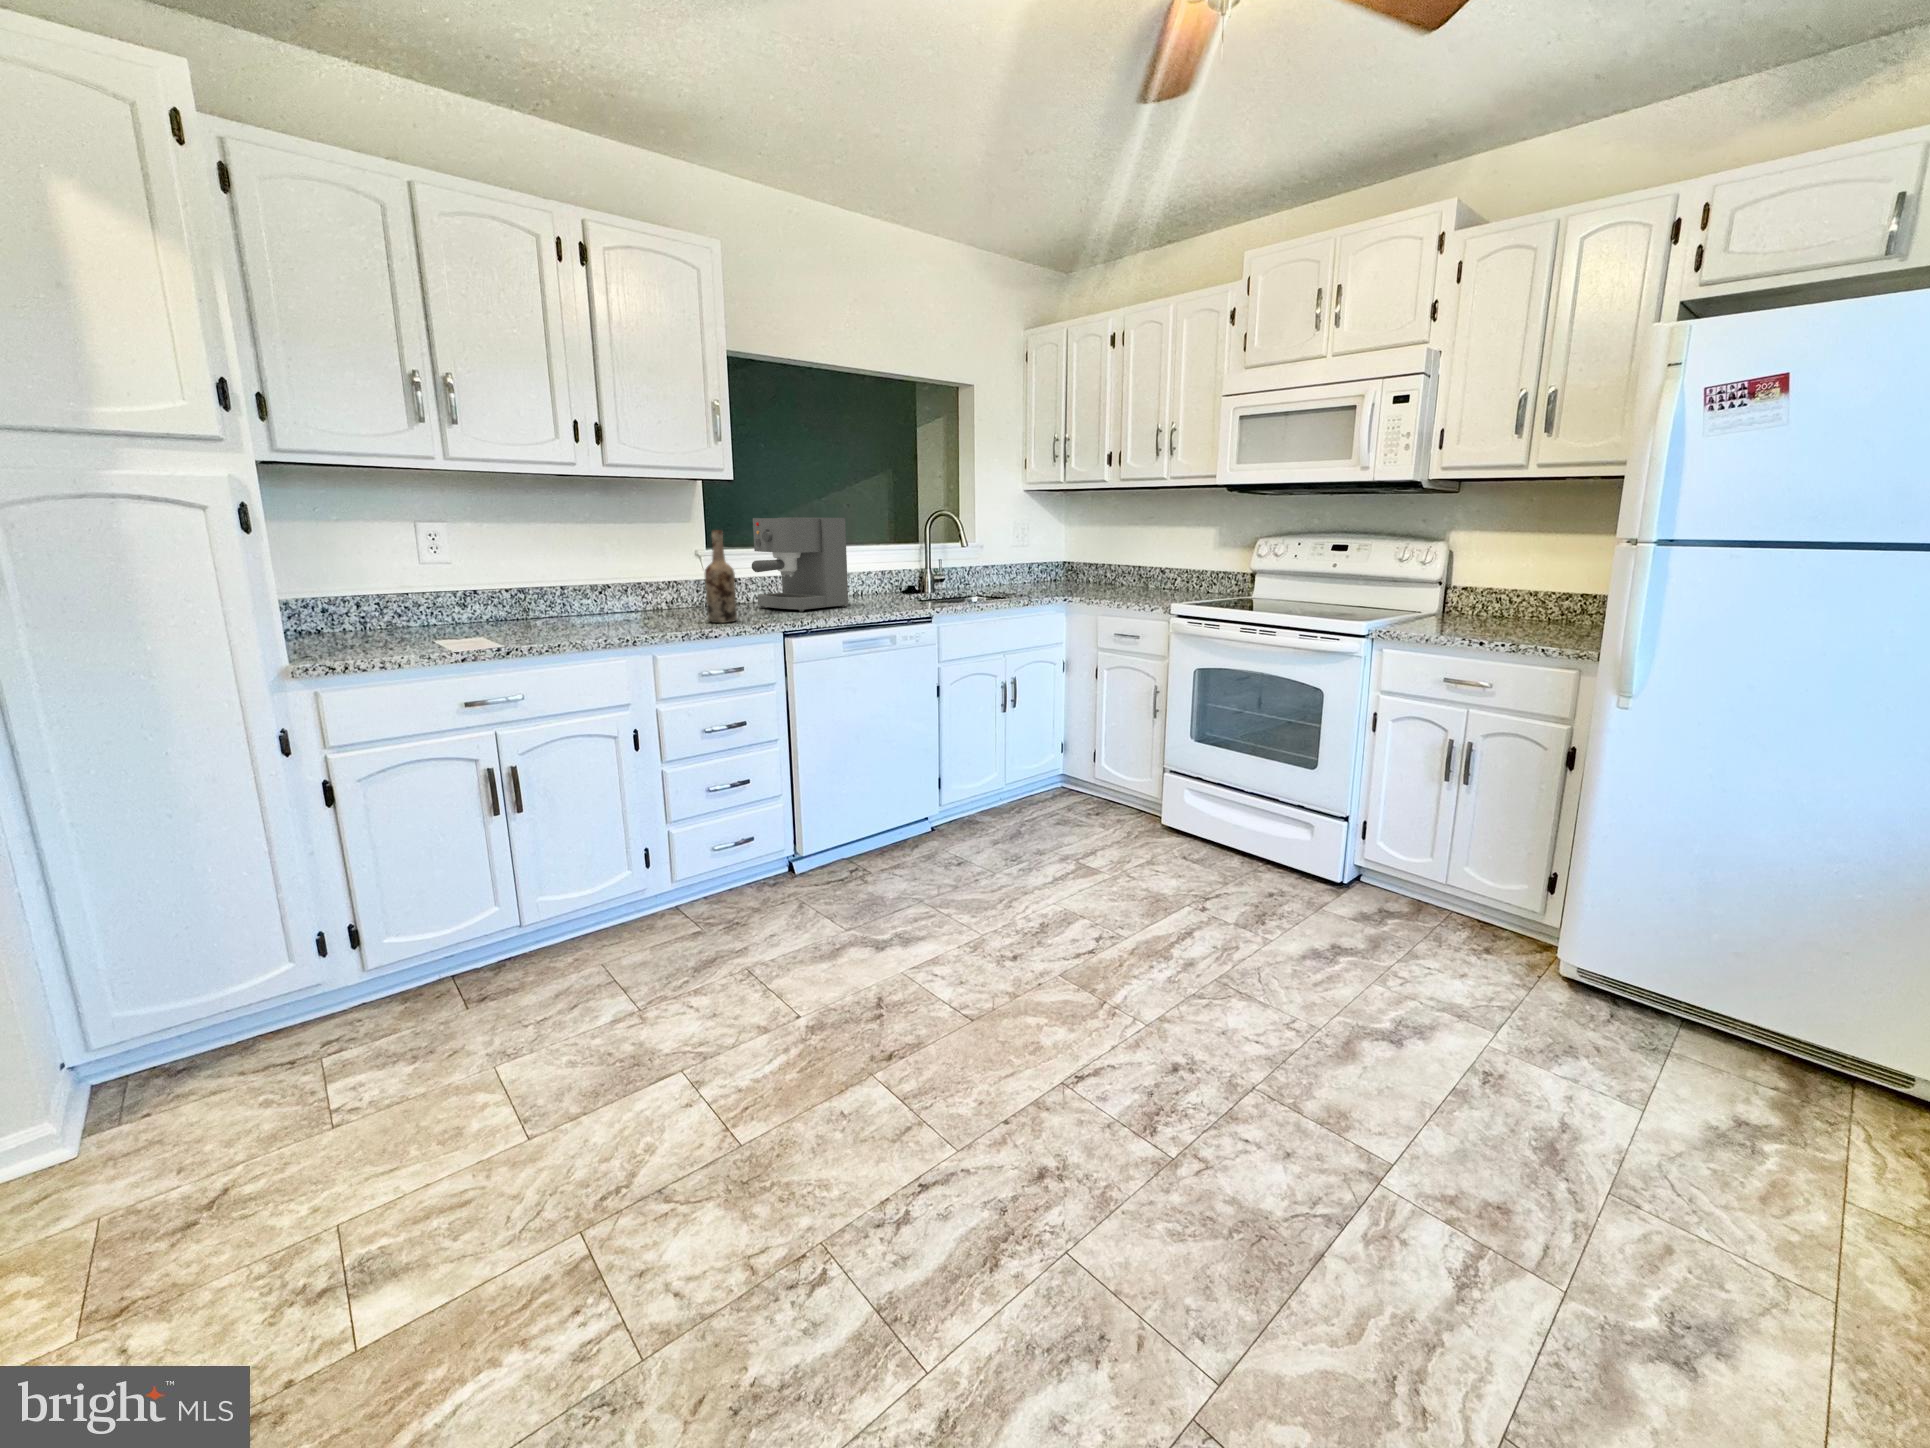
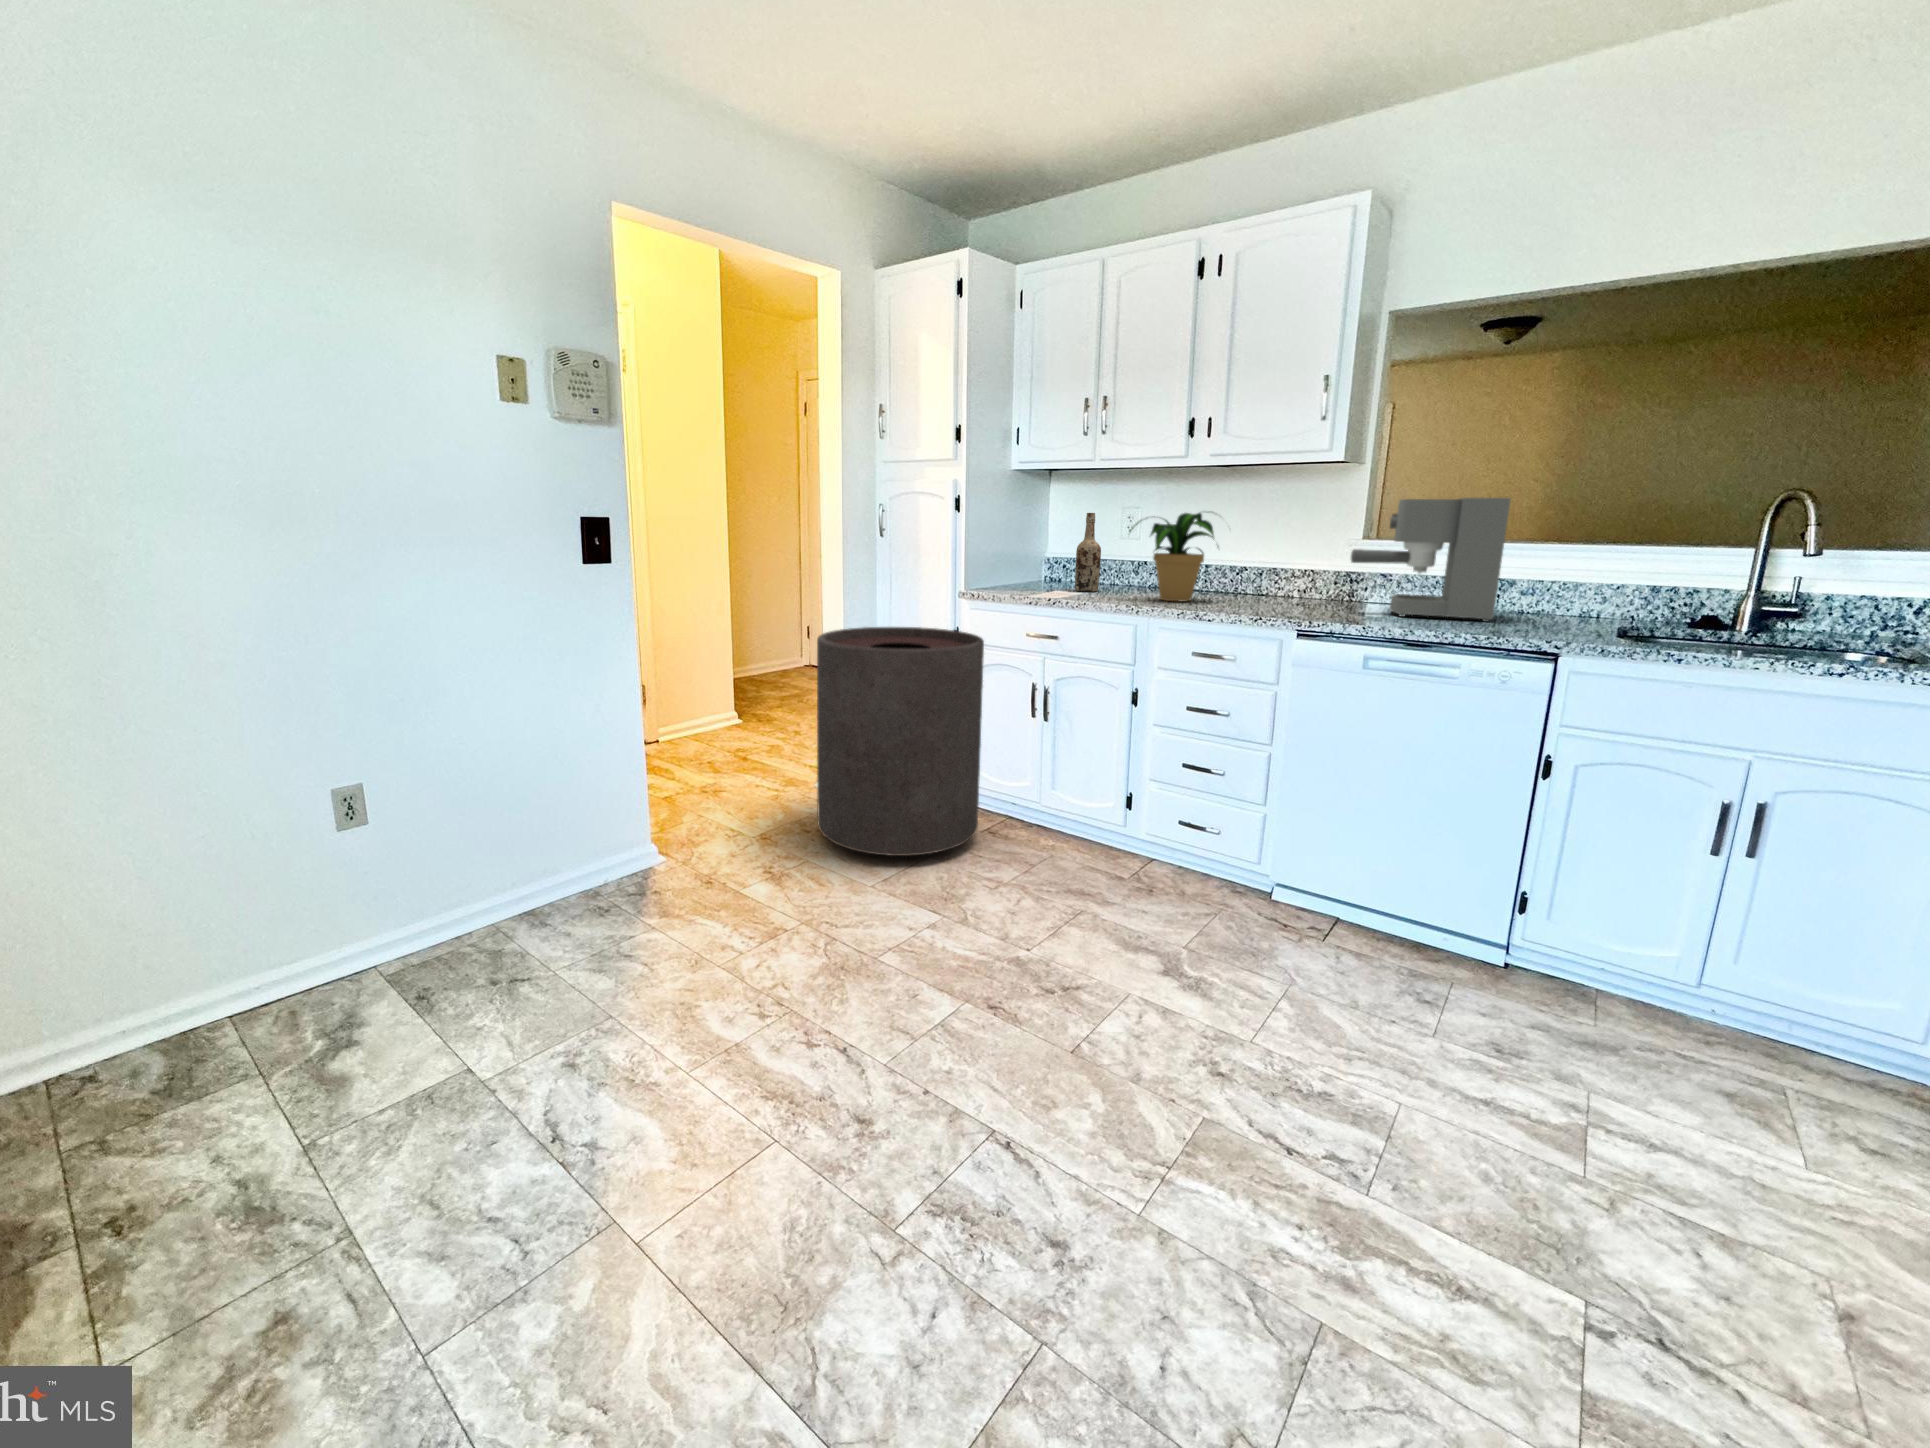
potted plant: none [521,529,637,630] -> present [1131,513,1214,601]
wine bottle: present [705,530,737,623] -> present [1075,513,1101,592]
trash can: none [52,727,502,1187] -> present [817,627,984,856]

